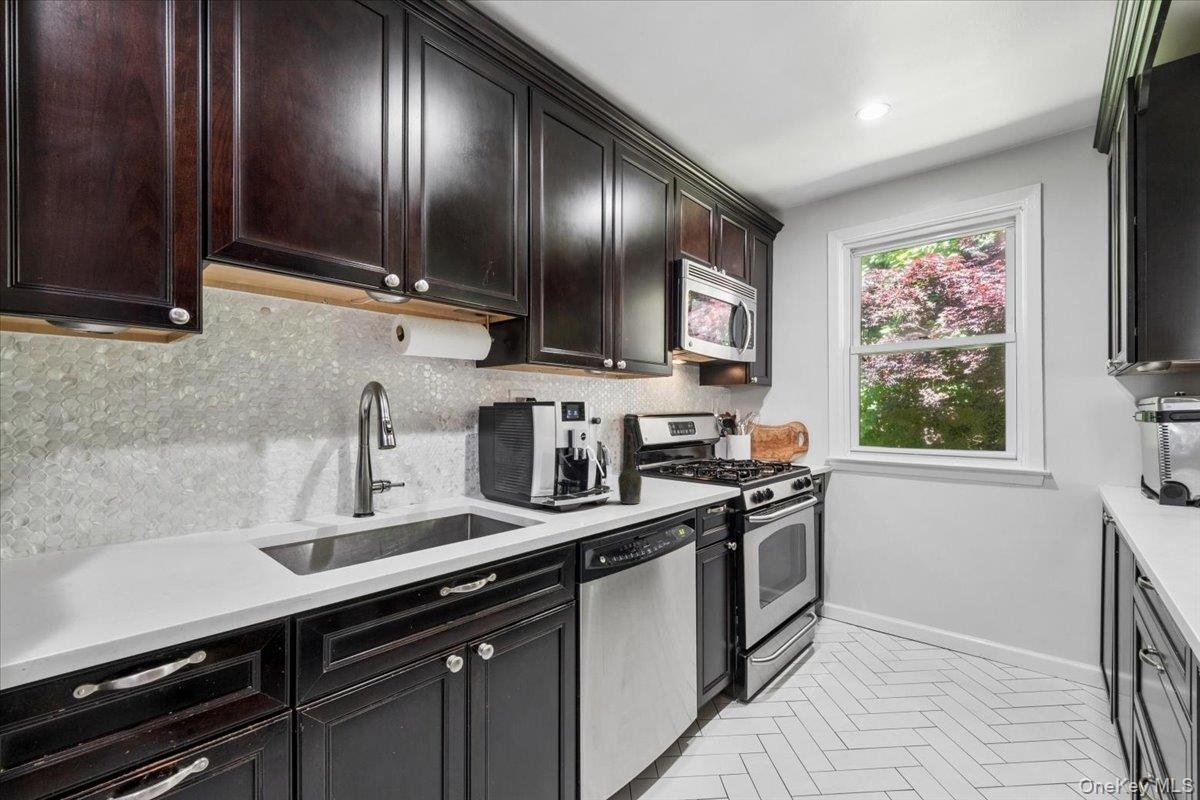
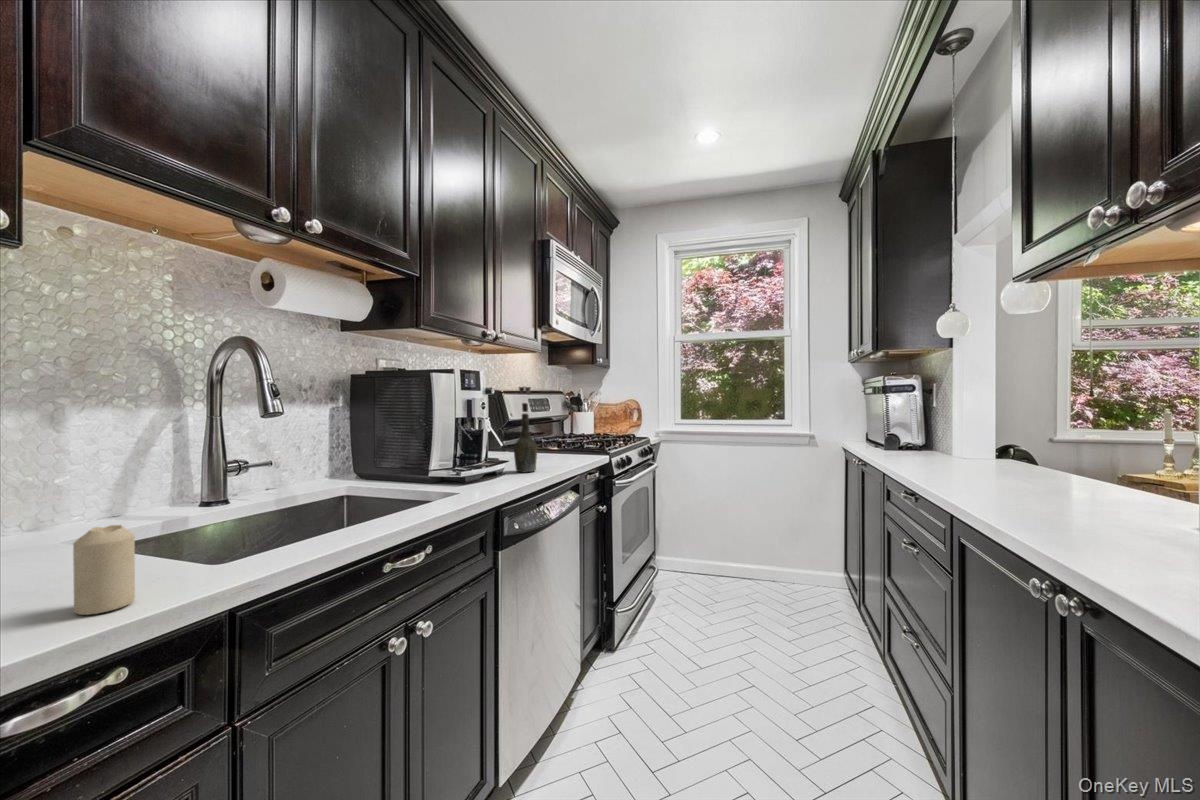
candle: none [203,540,241,603] -> present [73,525,135,615]

